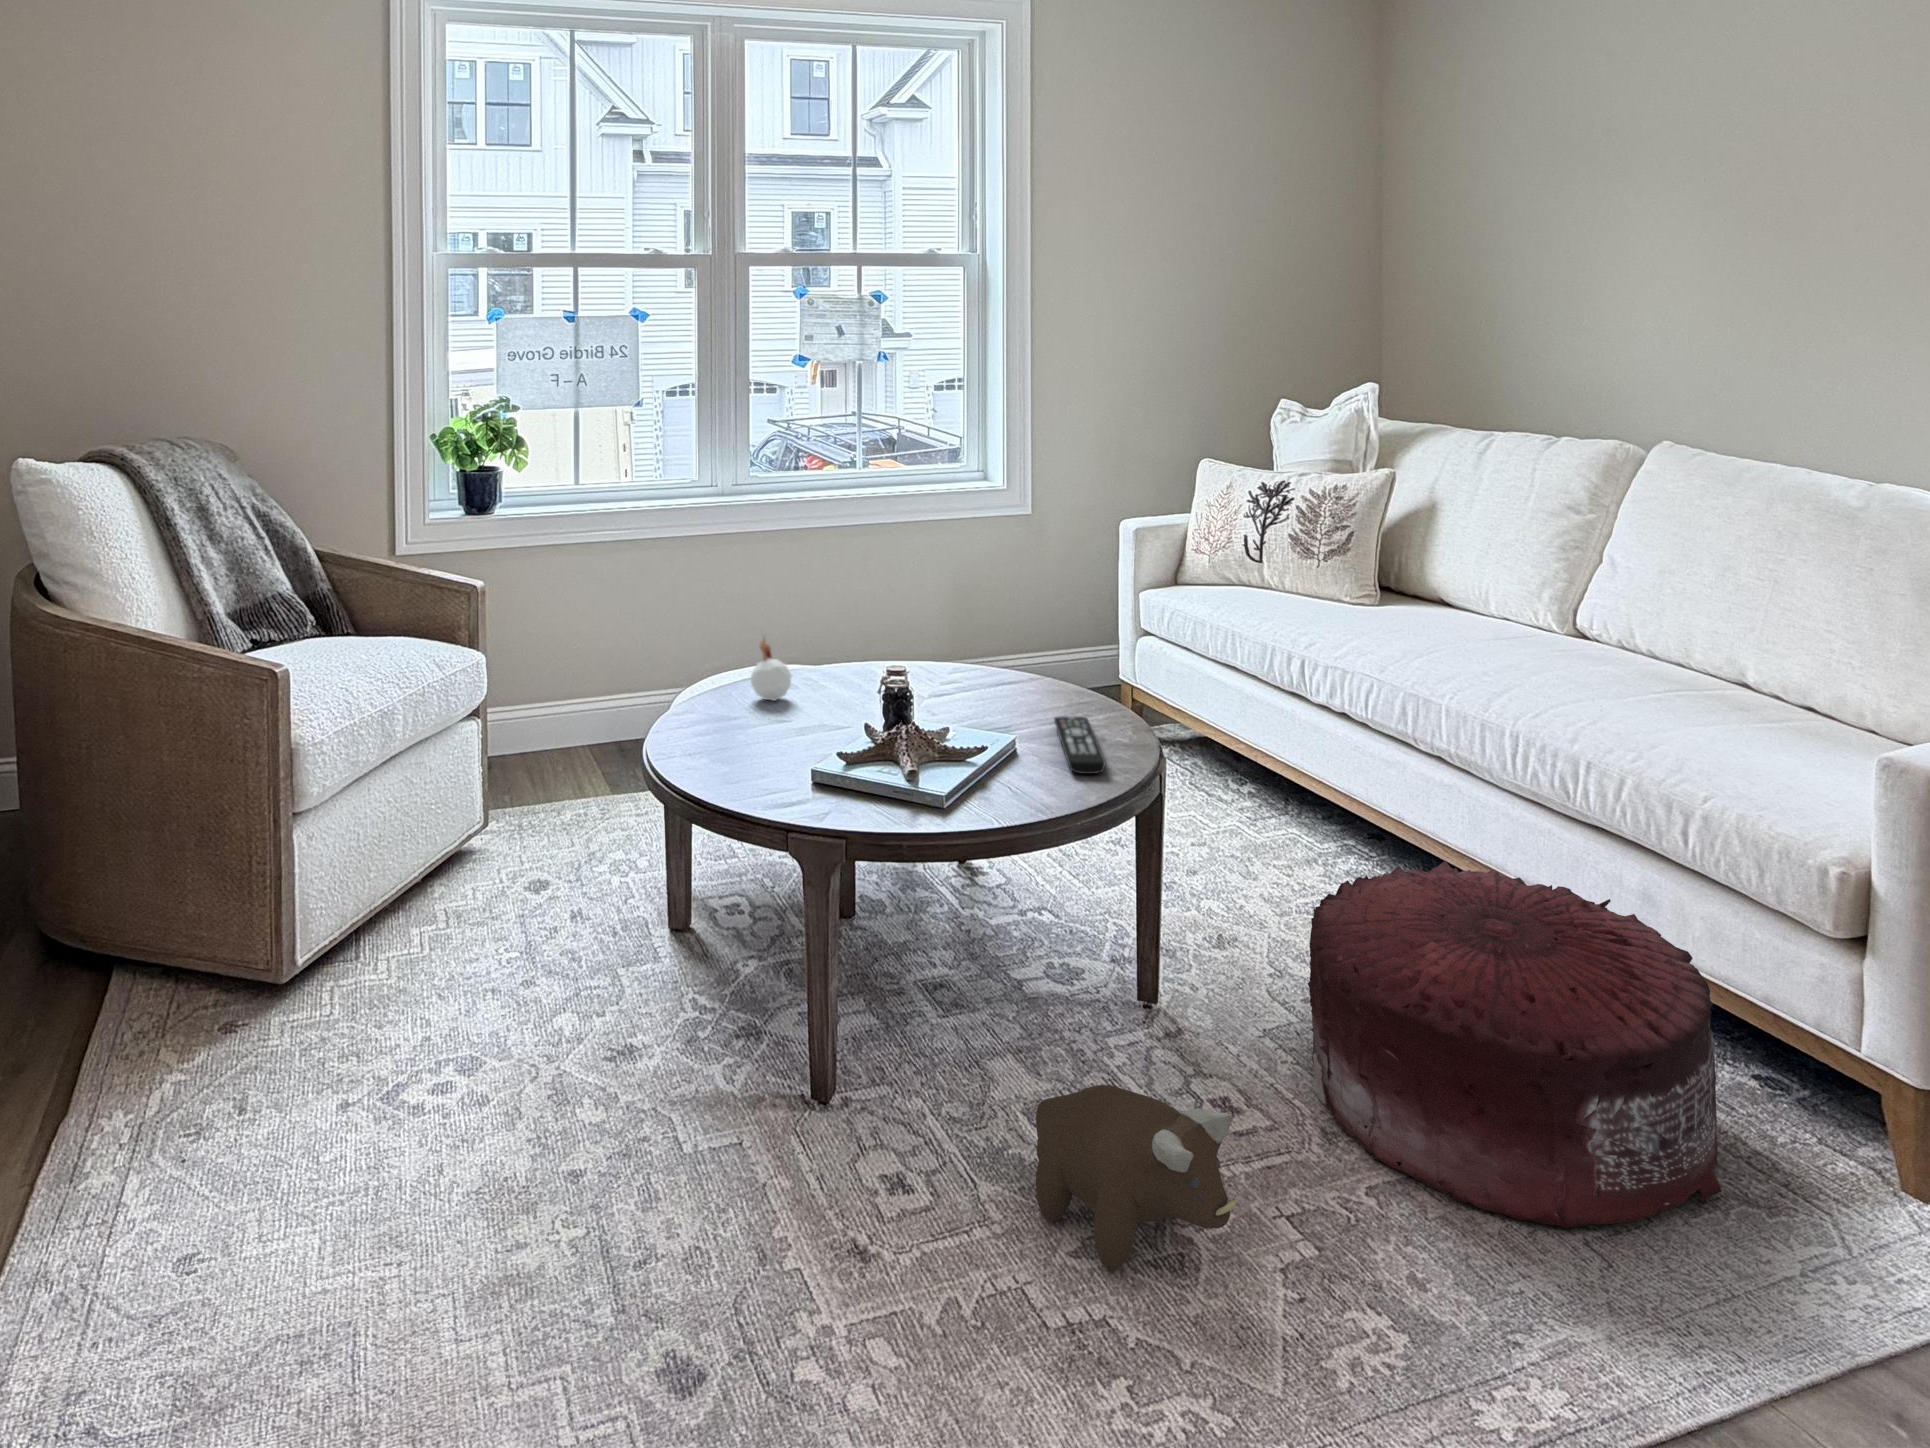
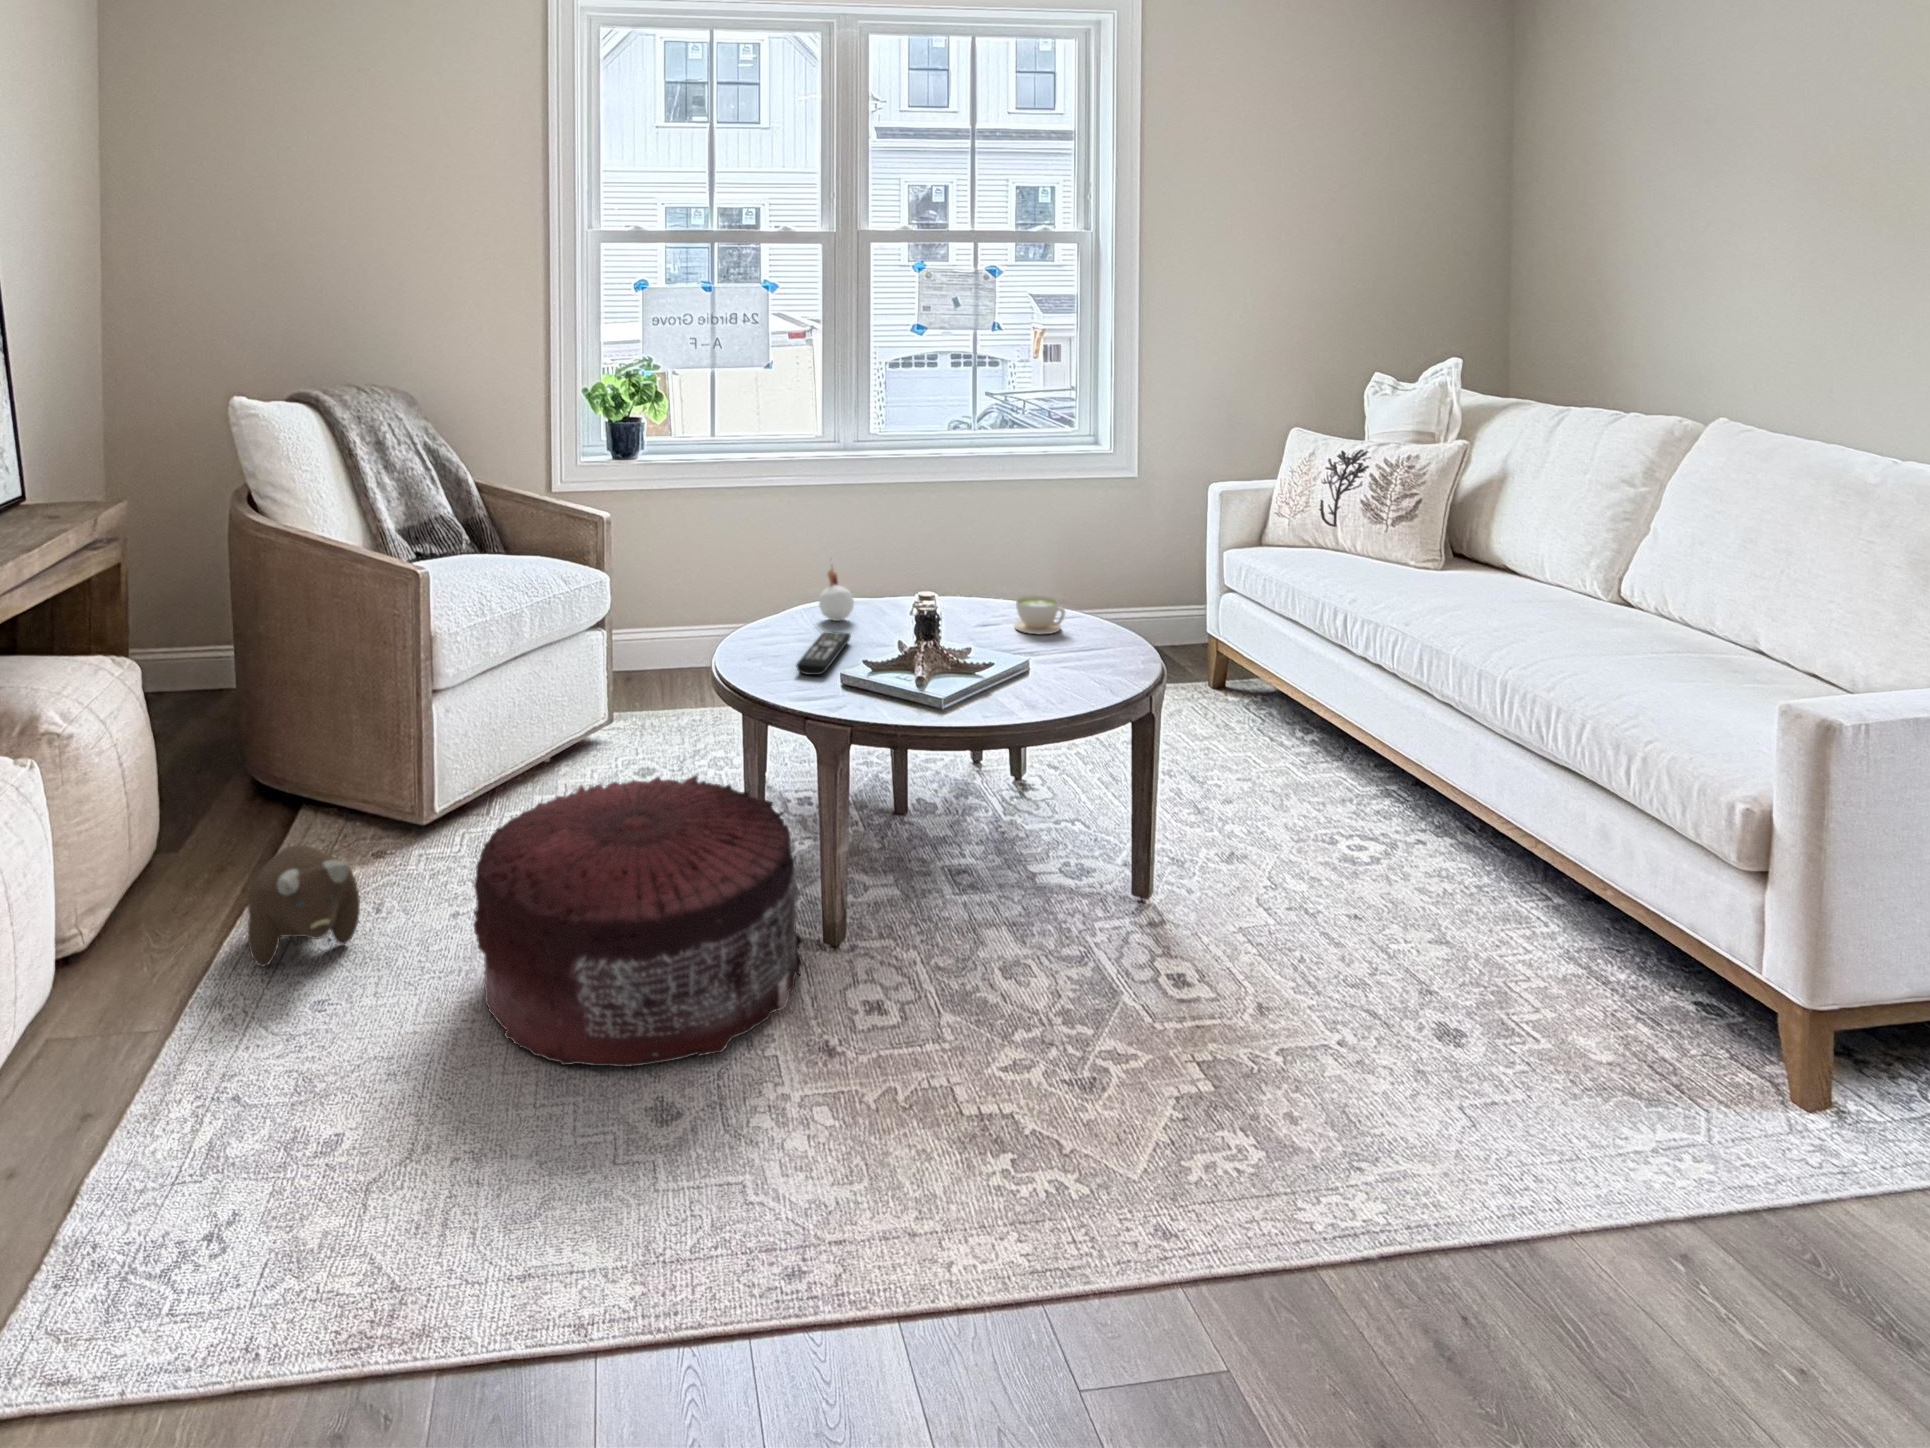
coffee cup: none [974,659,1032,704] -> present [1015,595,1065,634]
remote control: present [1054,716,1105,774] -> present [796,632,851,675]
pouf: present [1308,861,1721,1228] -> present [473,775,803,1067]
plush toy: present [1036,1085,1237,1271] -> present [248,845,360,967]

